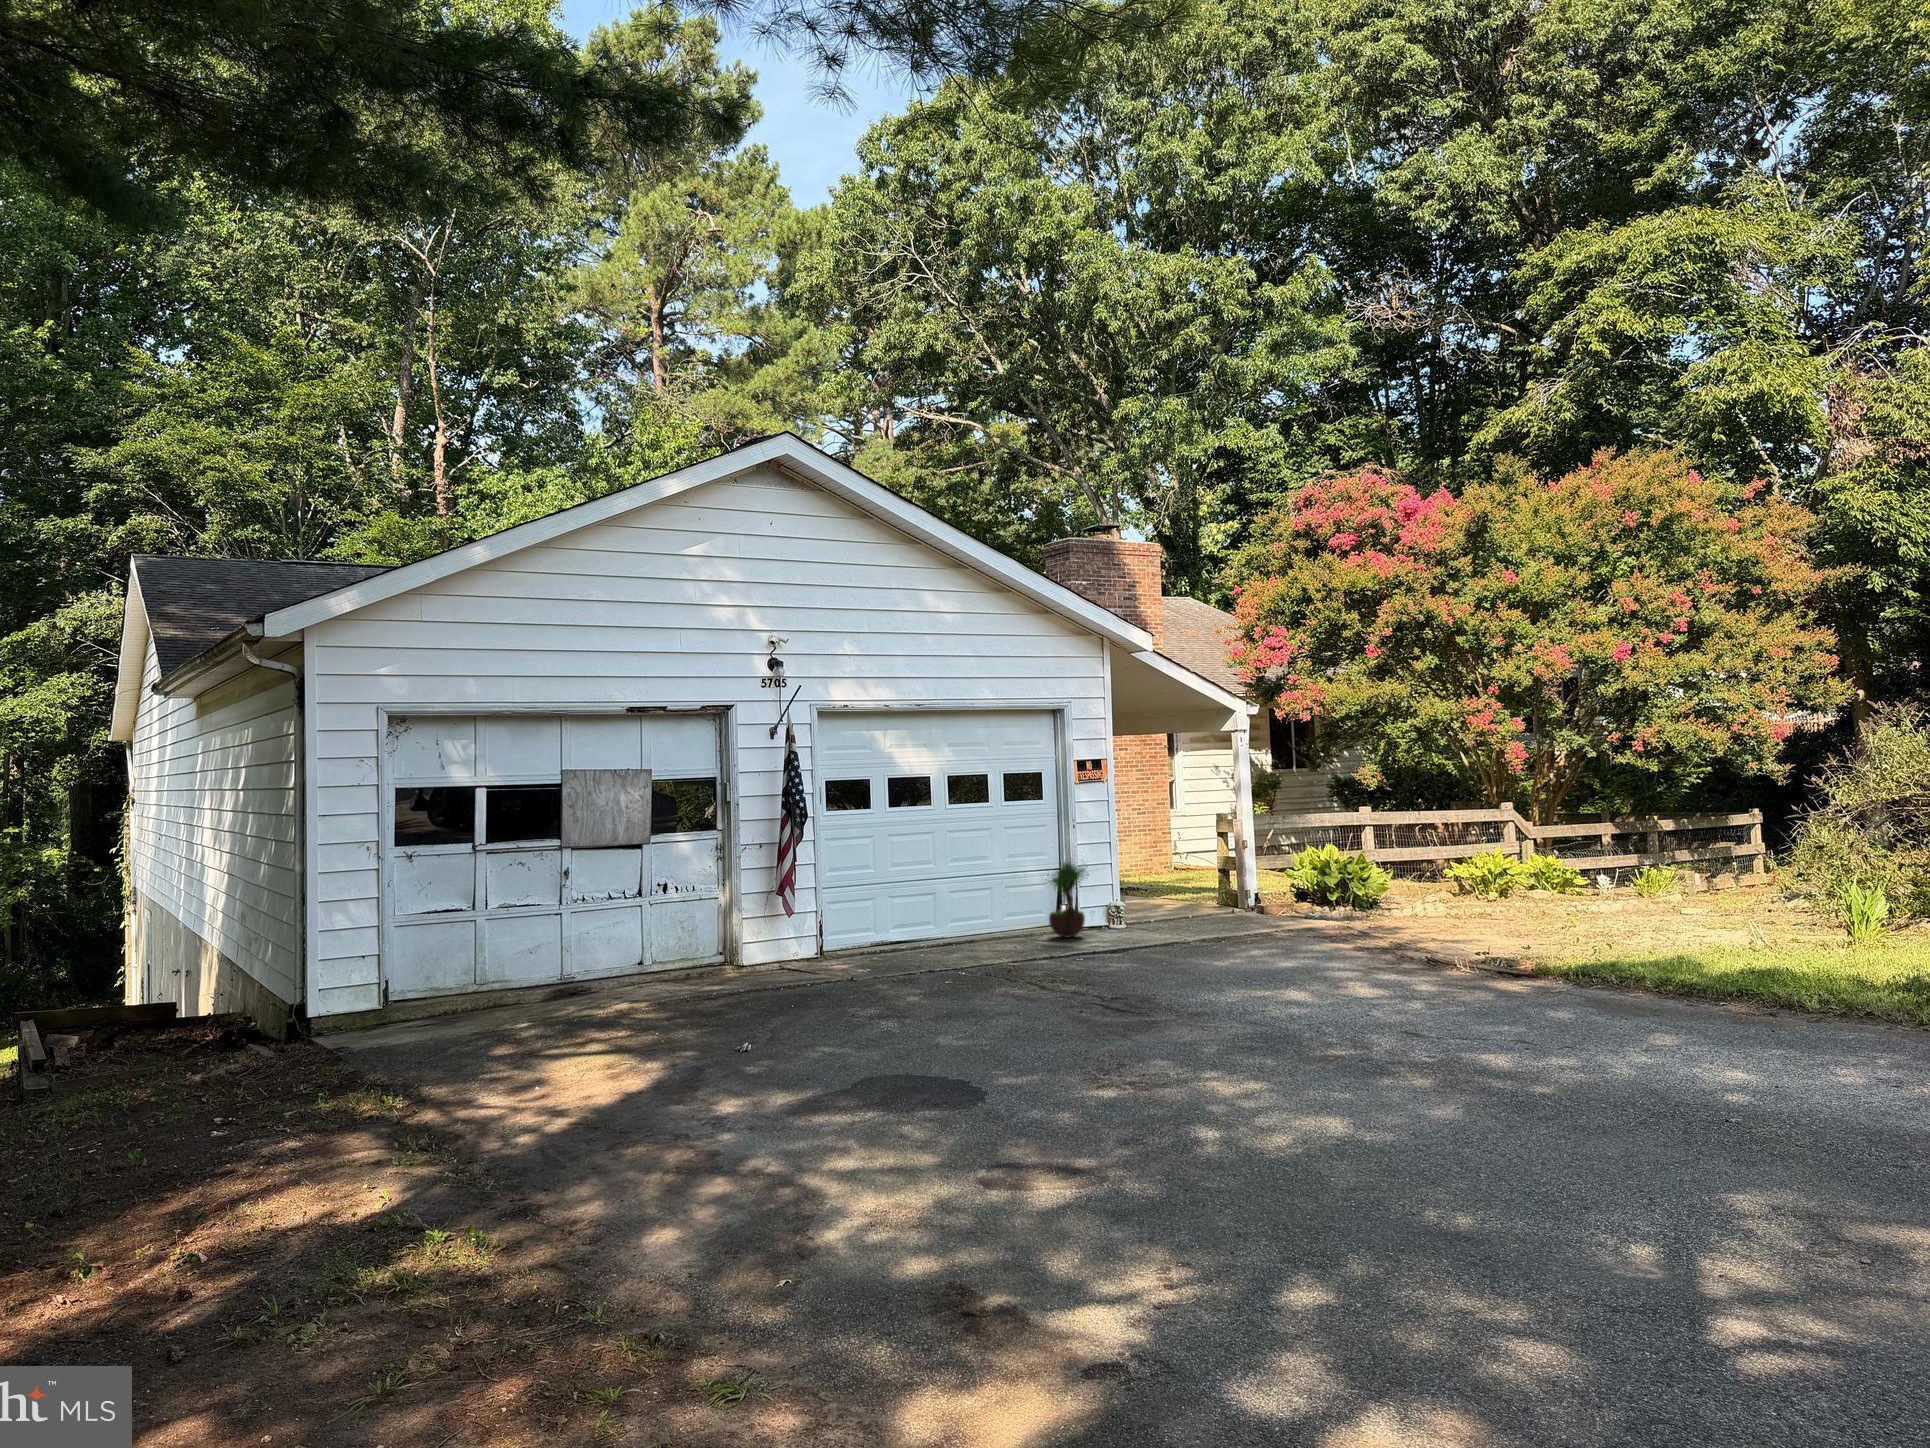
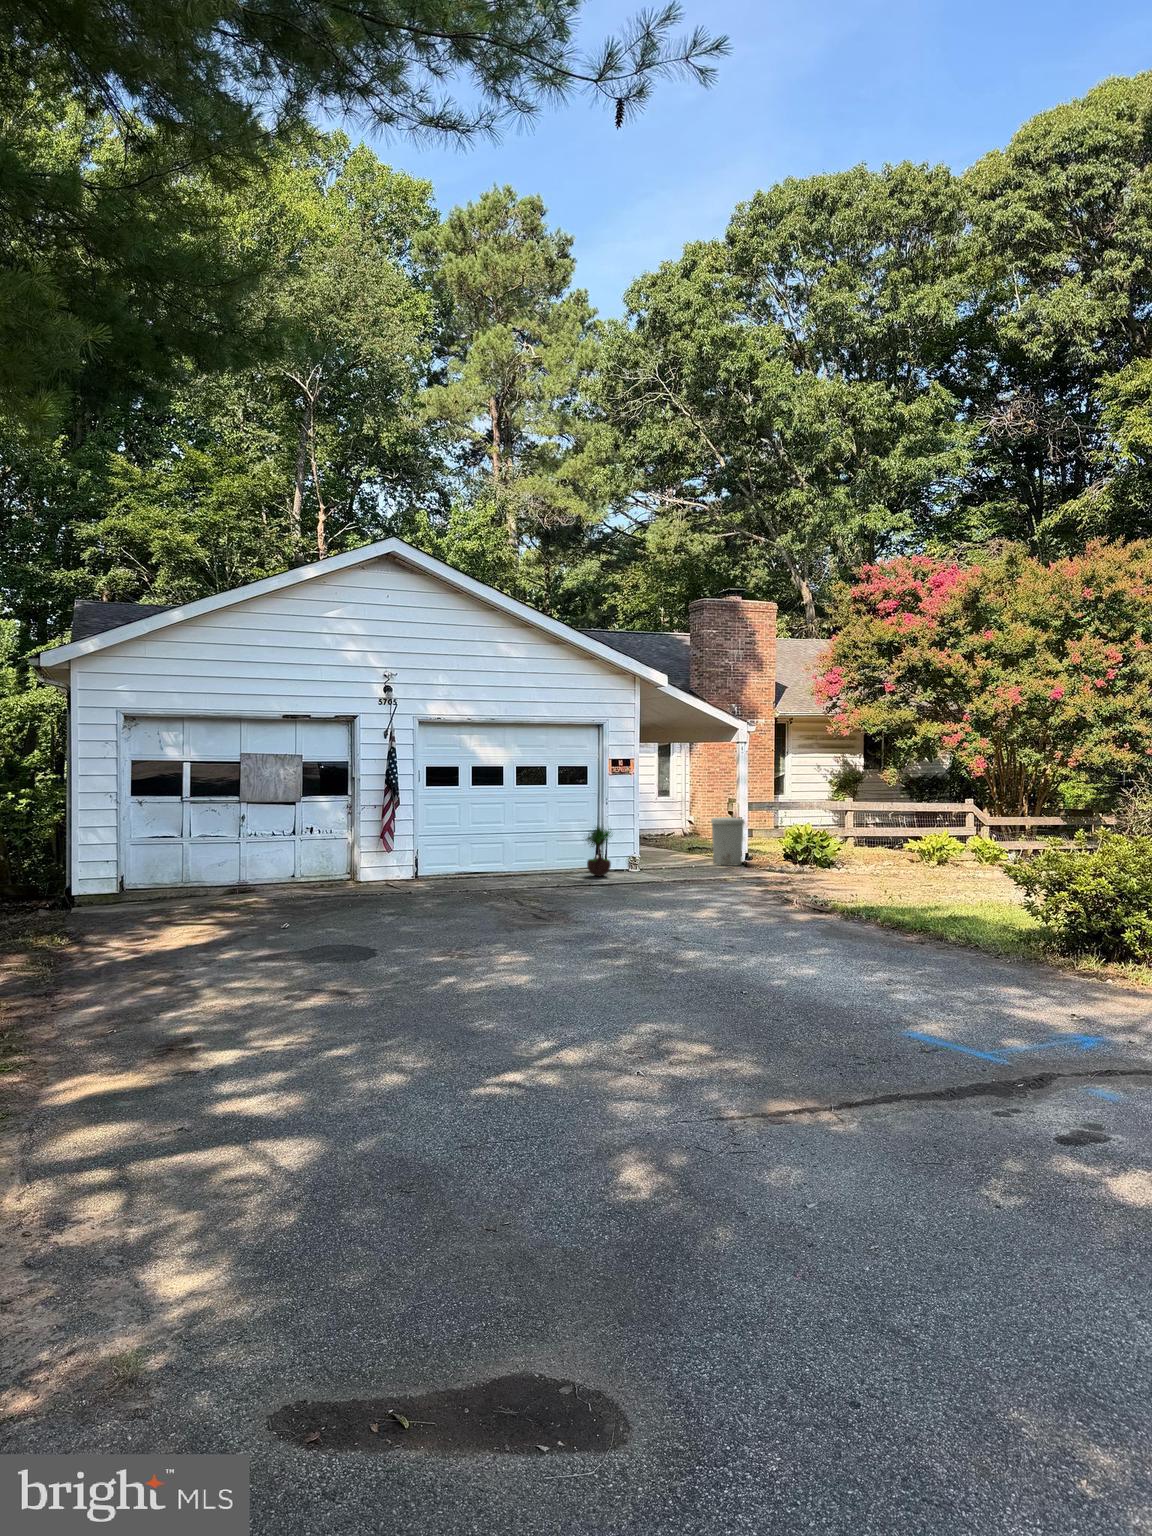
trash can: none [1184,841,1235,912] -> present [711,817,744,866]

